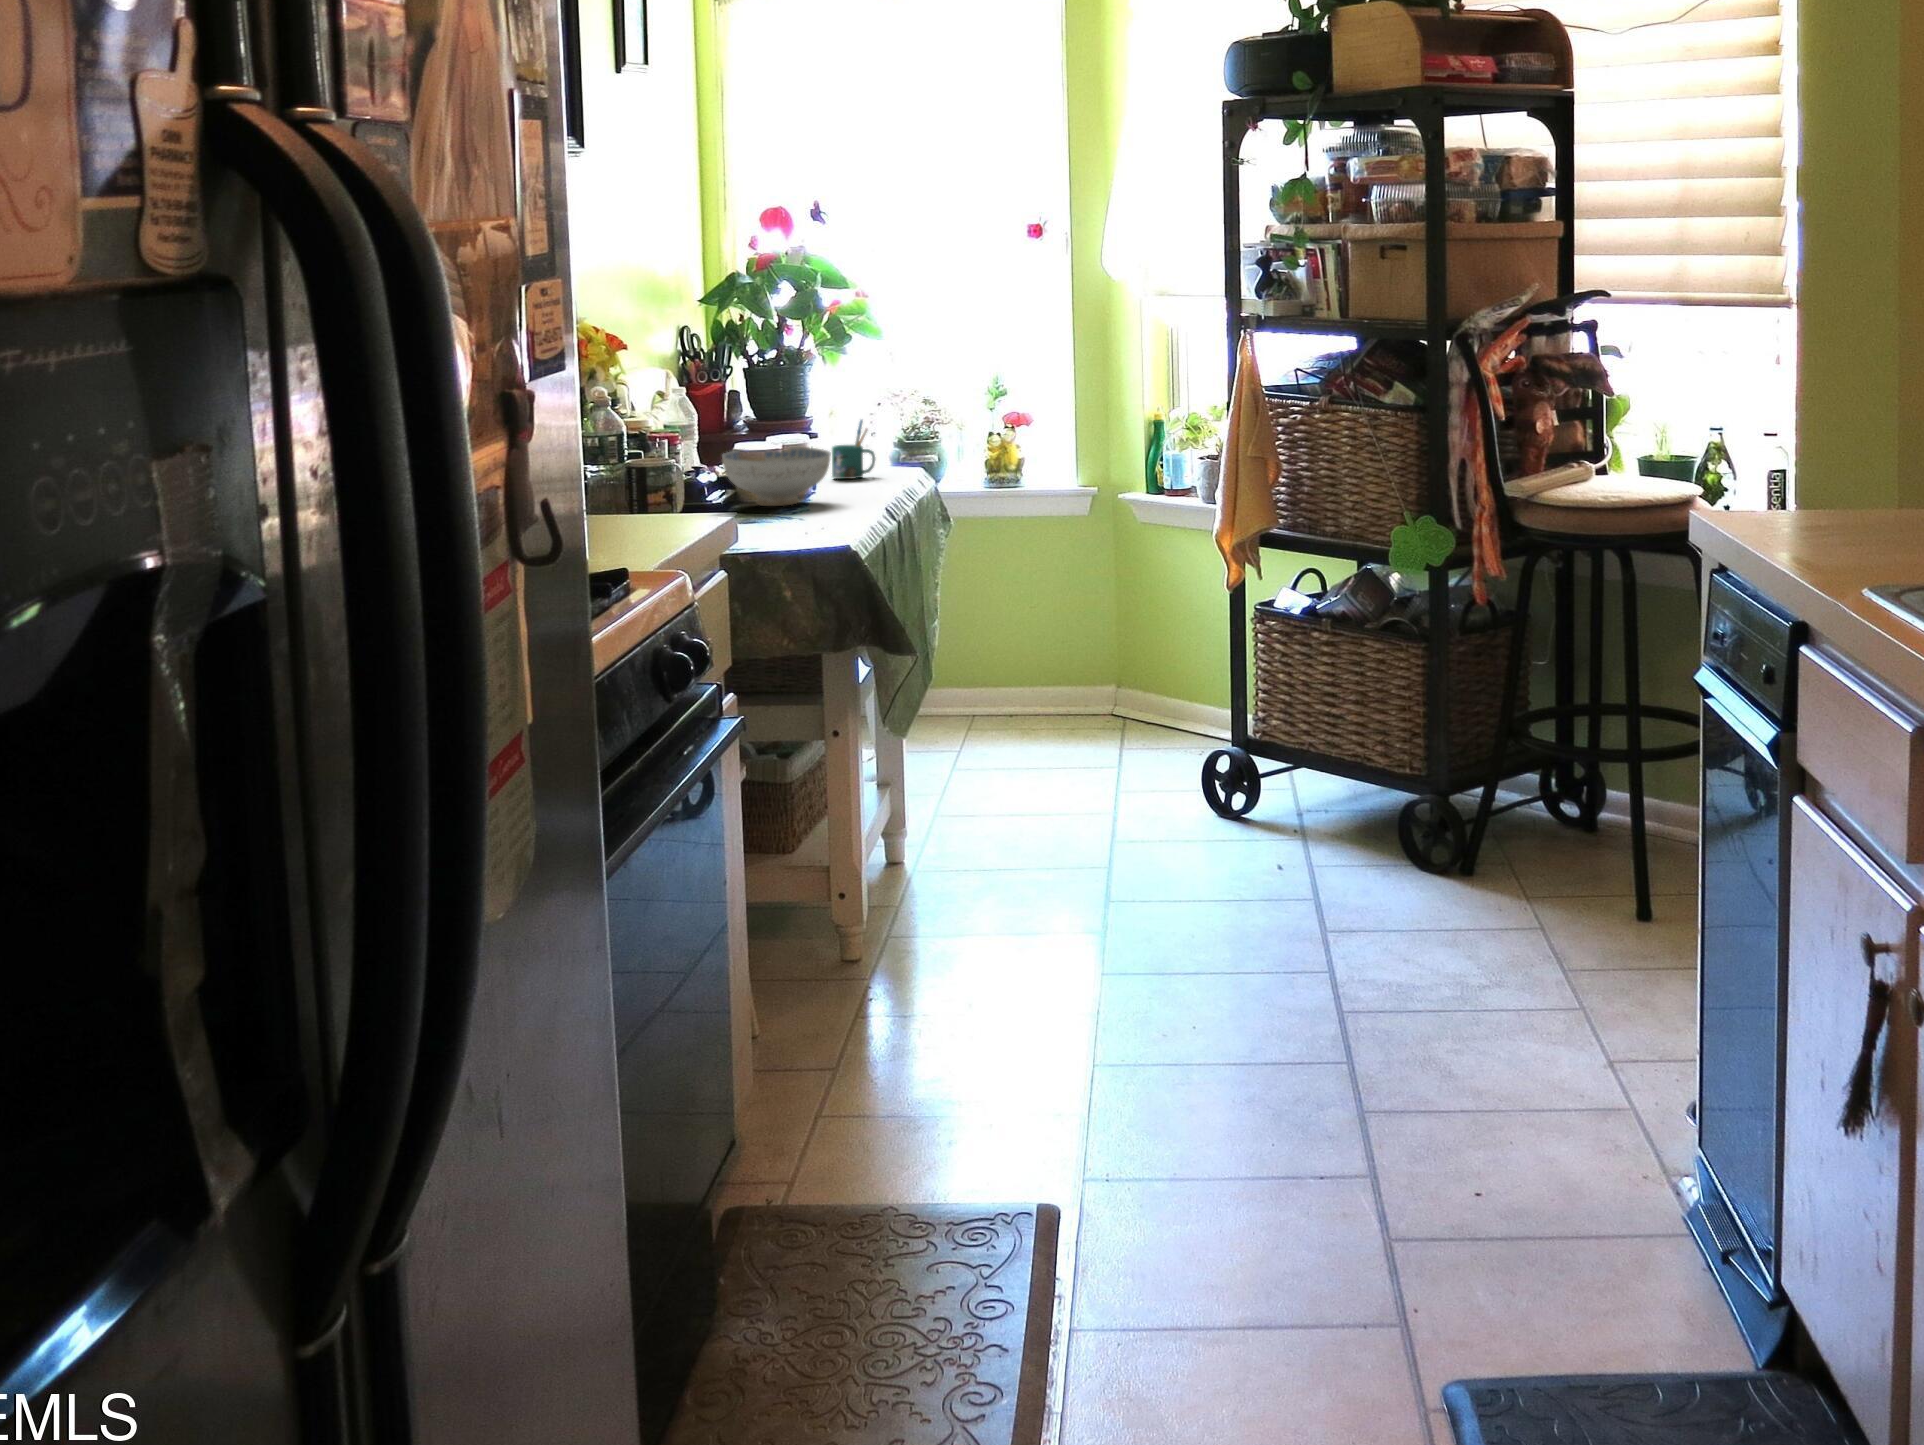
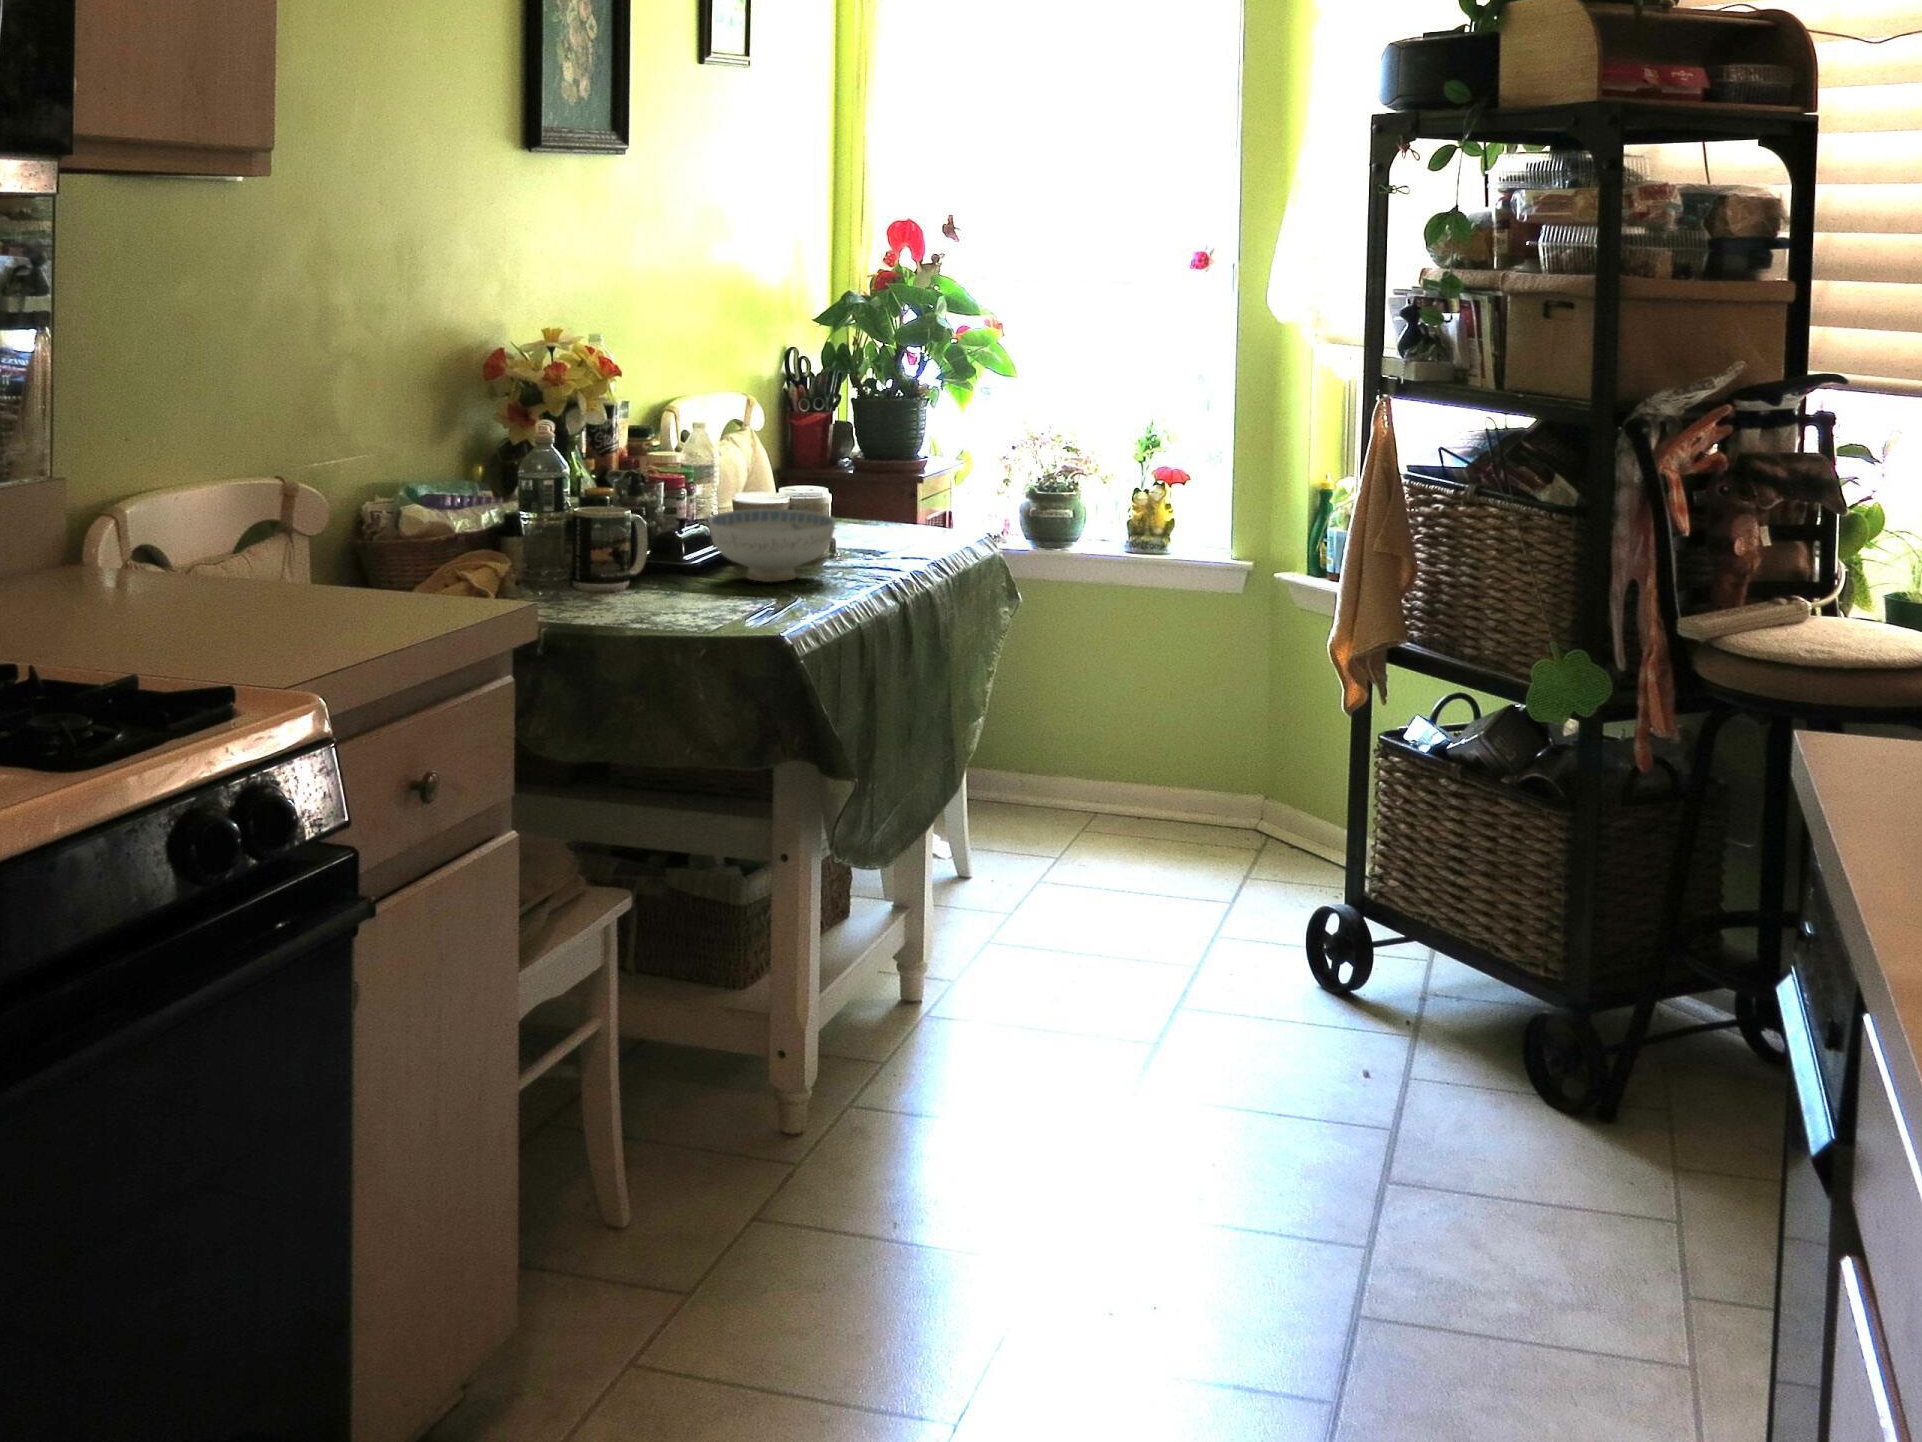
mug: present [832,420,875,479] -> none [878,476,928,545]

